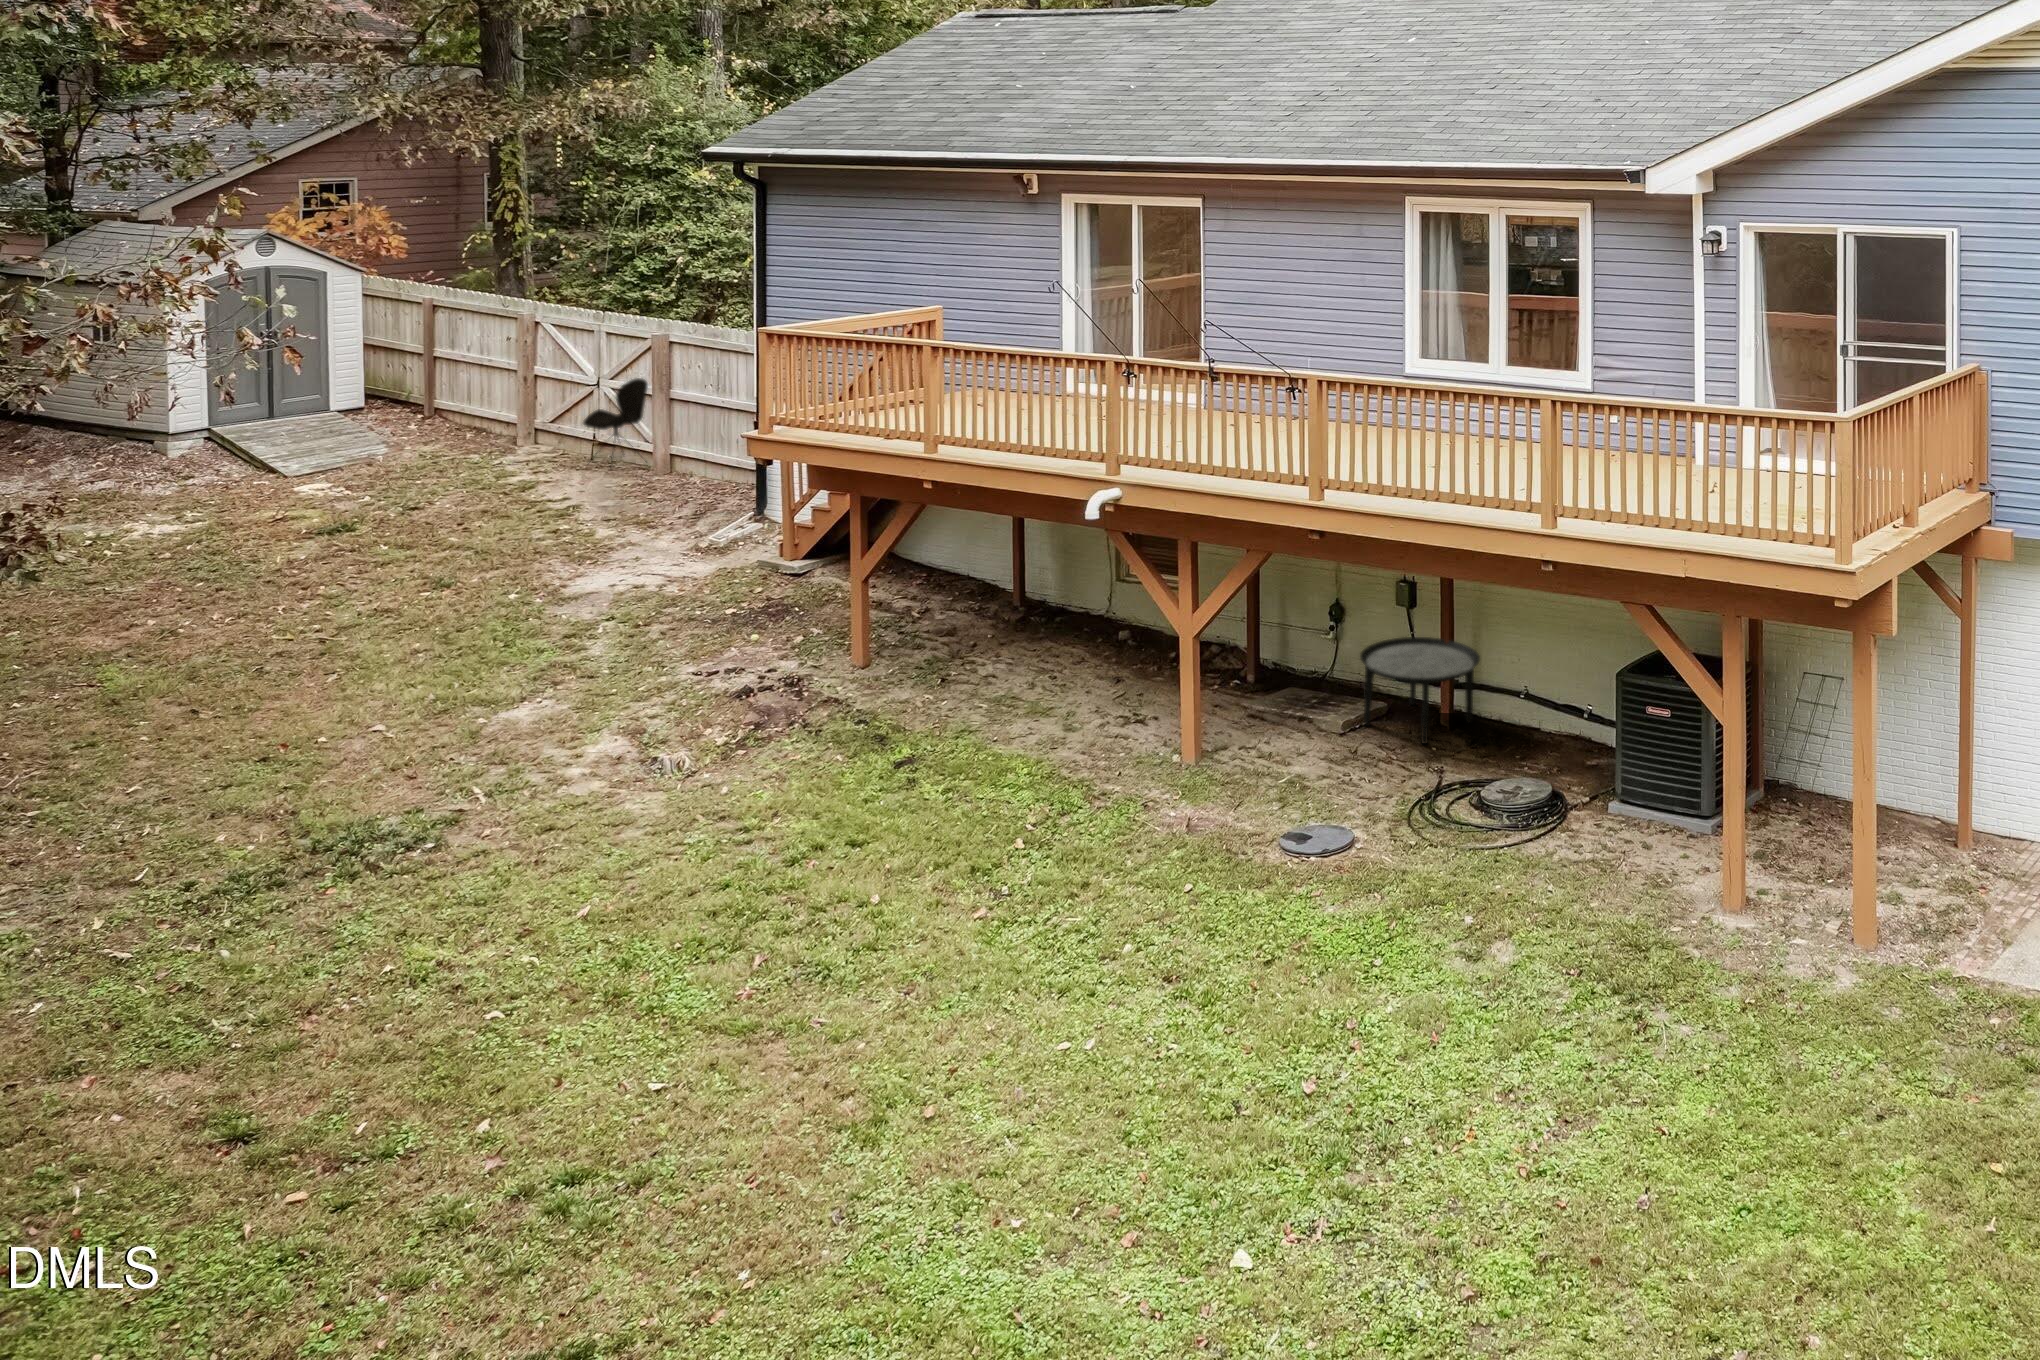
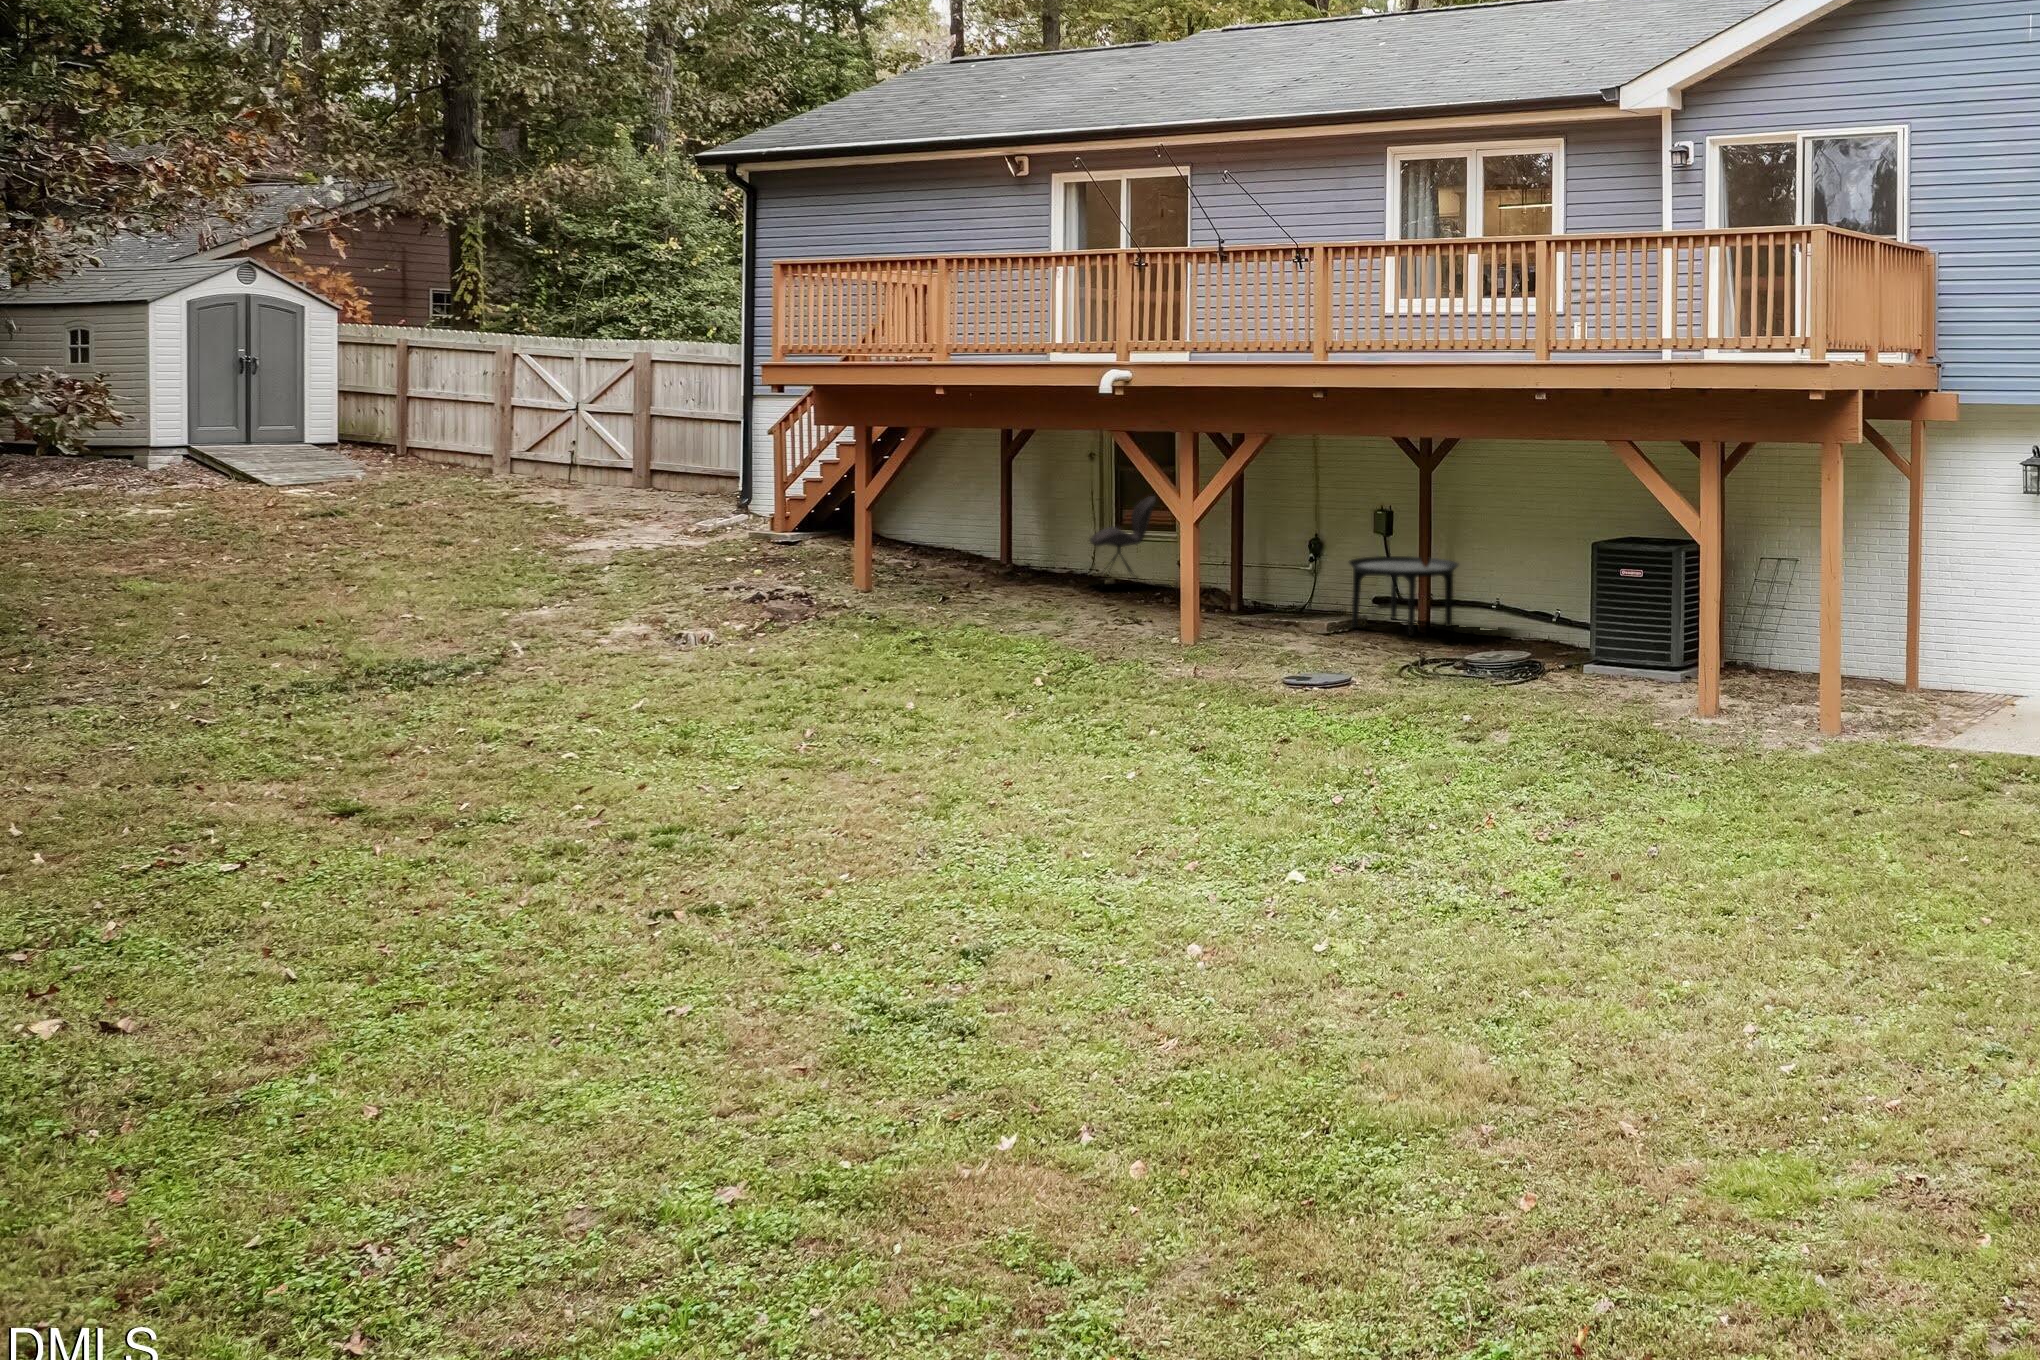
chair: present [583,378,648,462] -> present [1090,496,1156,588]

